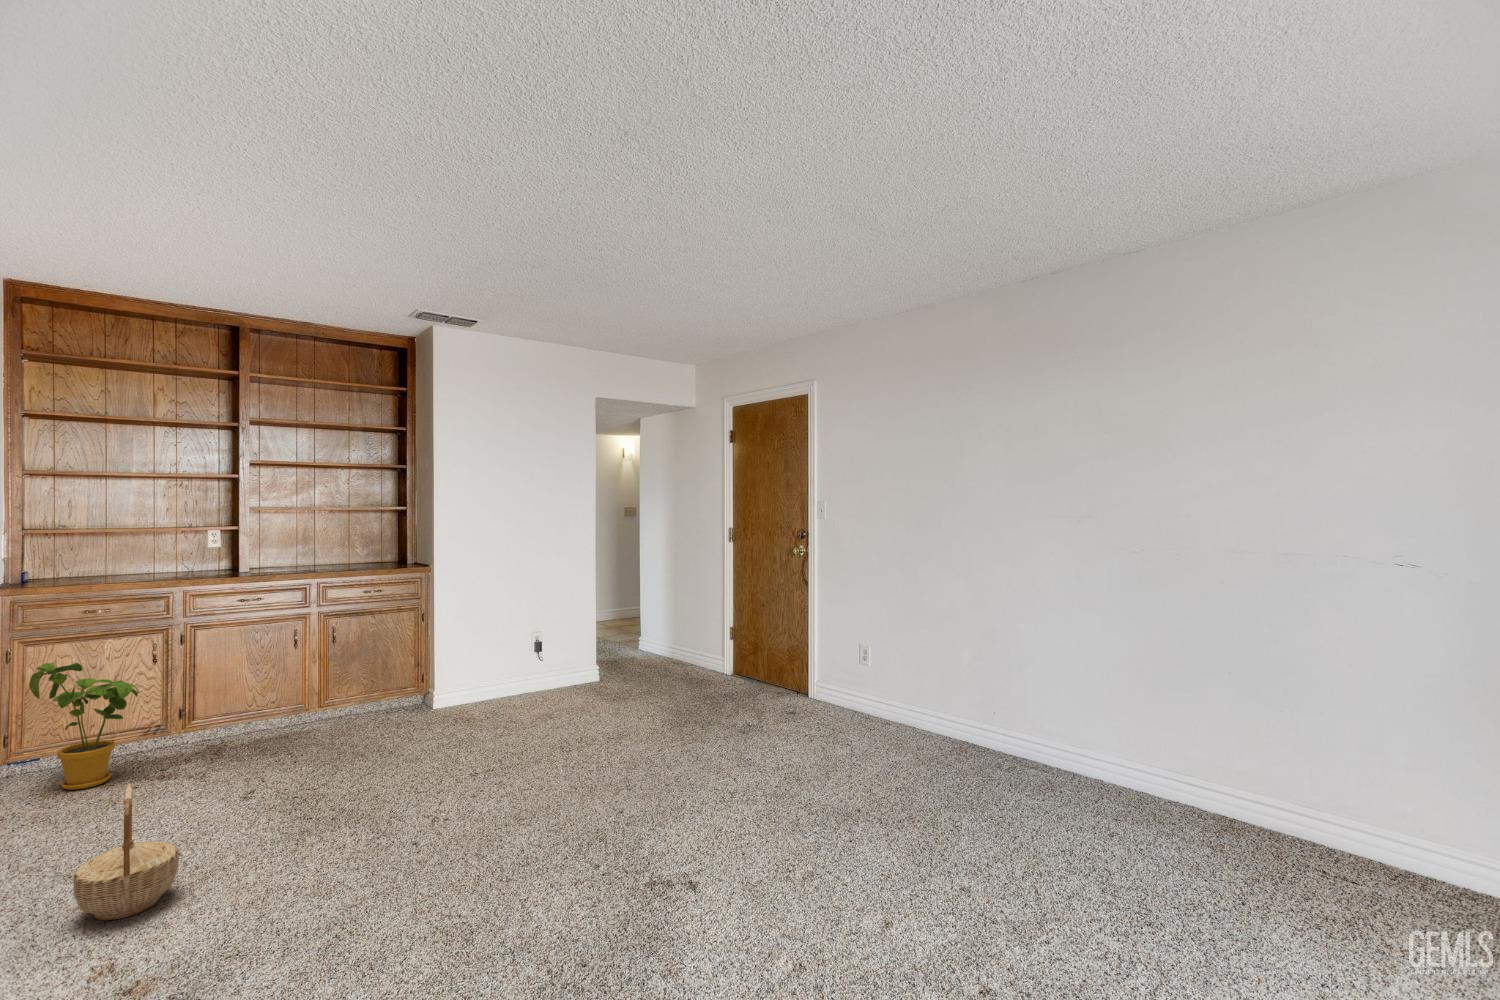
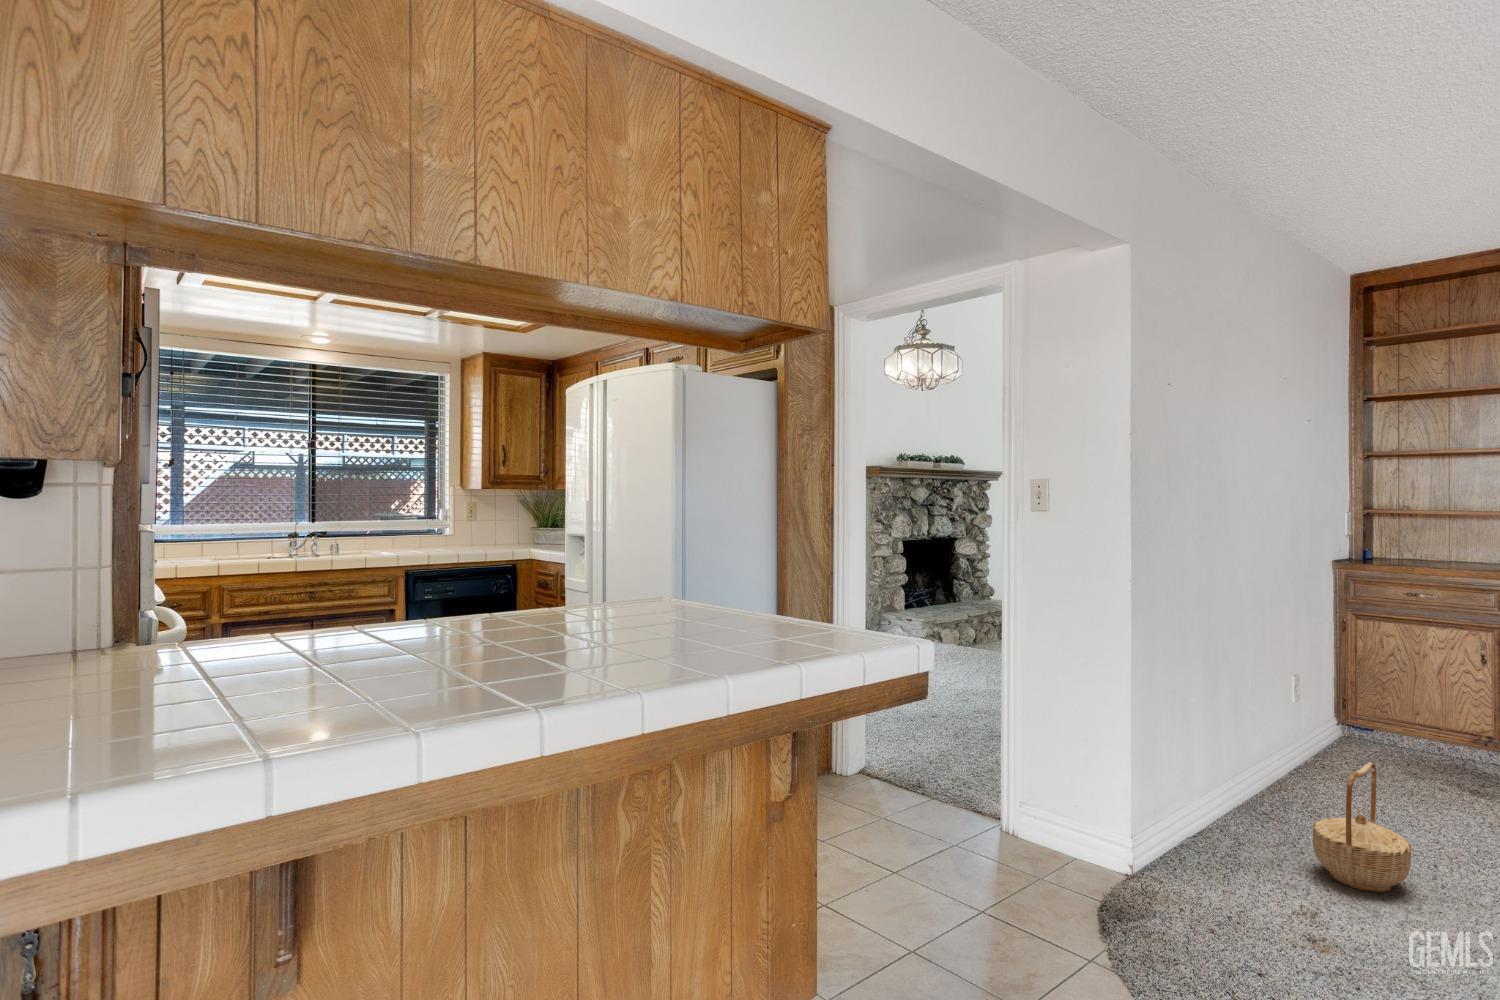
house plant: present [29,663,139,790] -> none [1351,635,1453,772]

